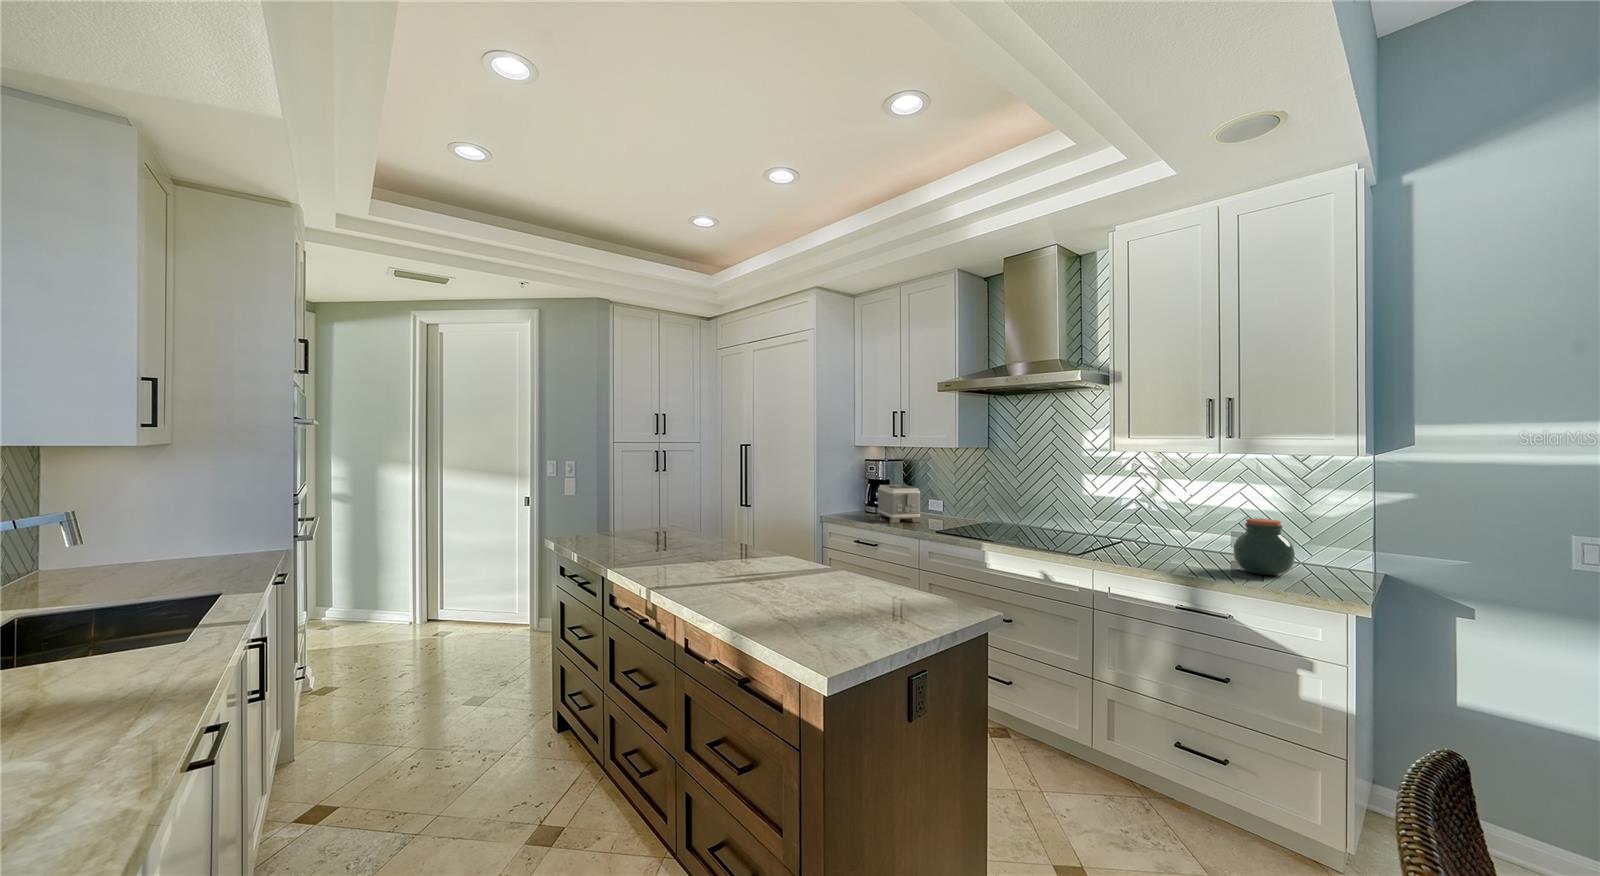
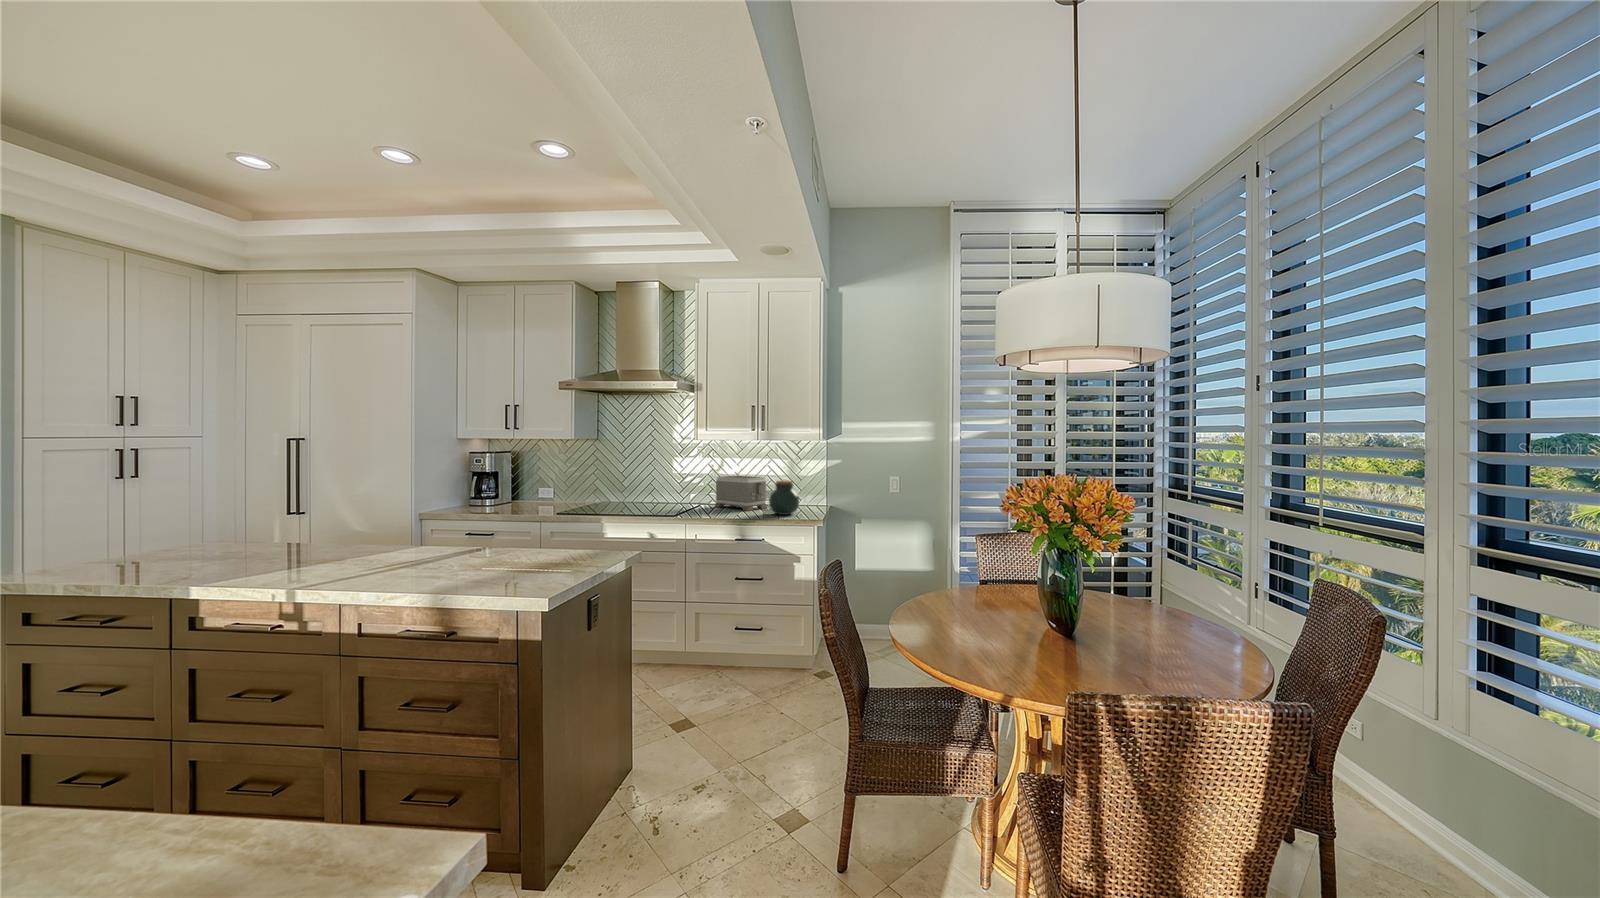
toaster: present [877,485,921,523] -> present [715,476,768,511]

